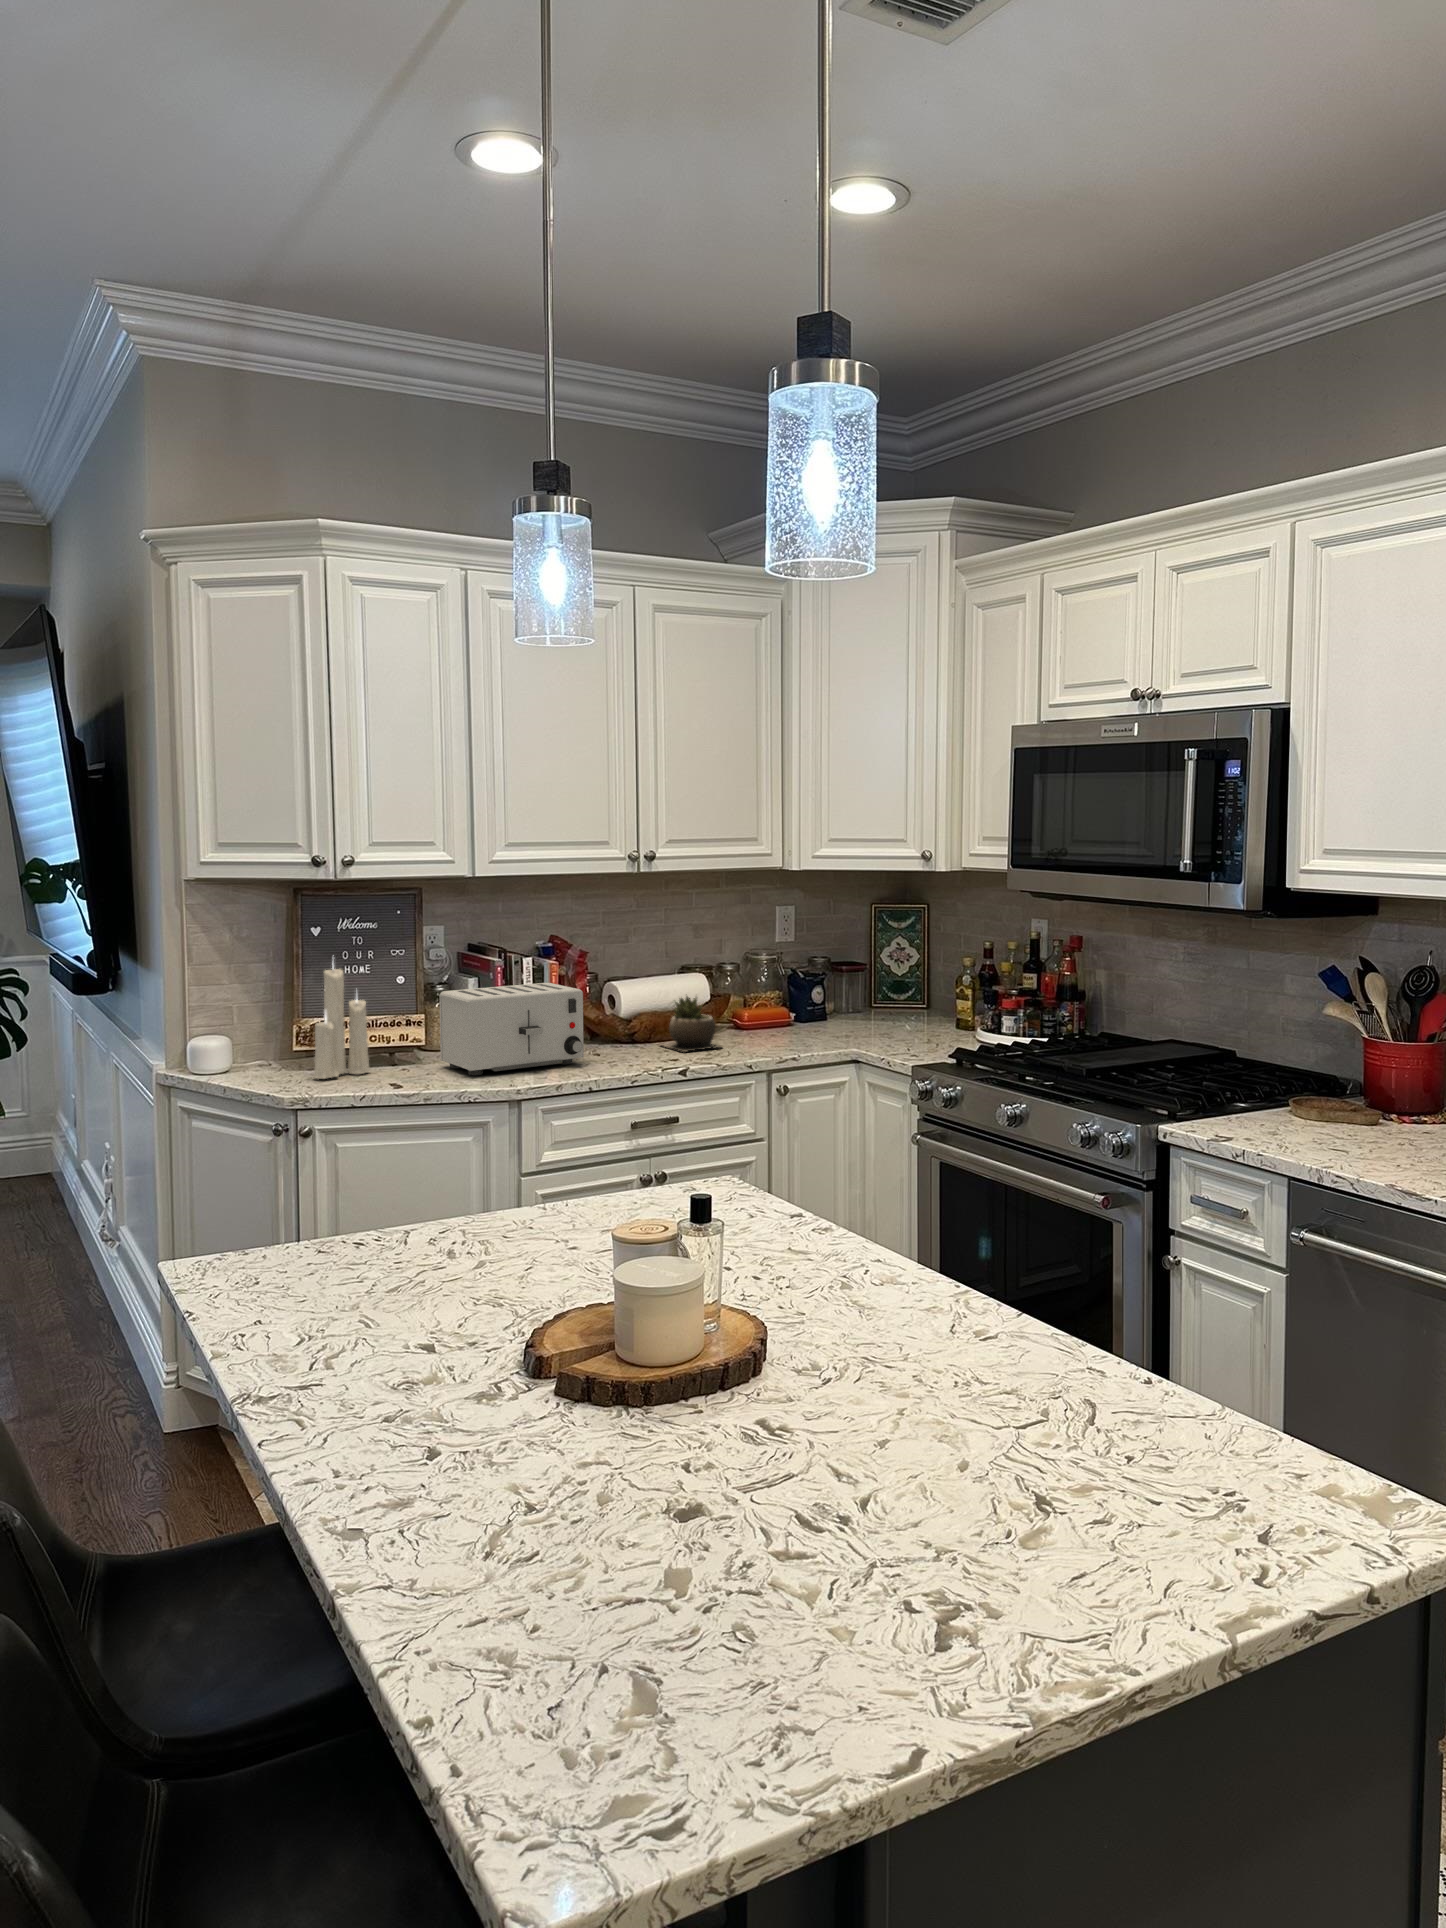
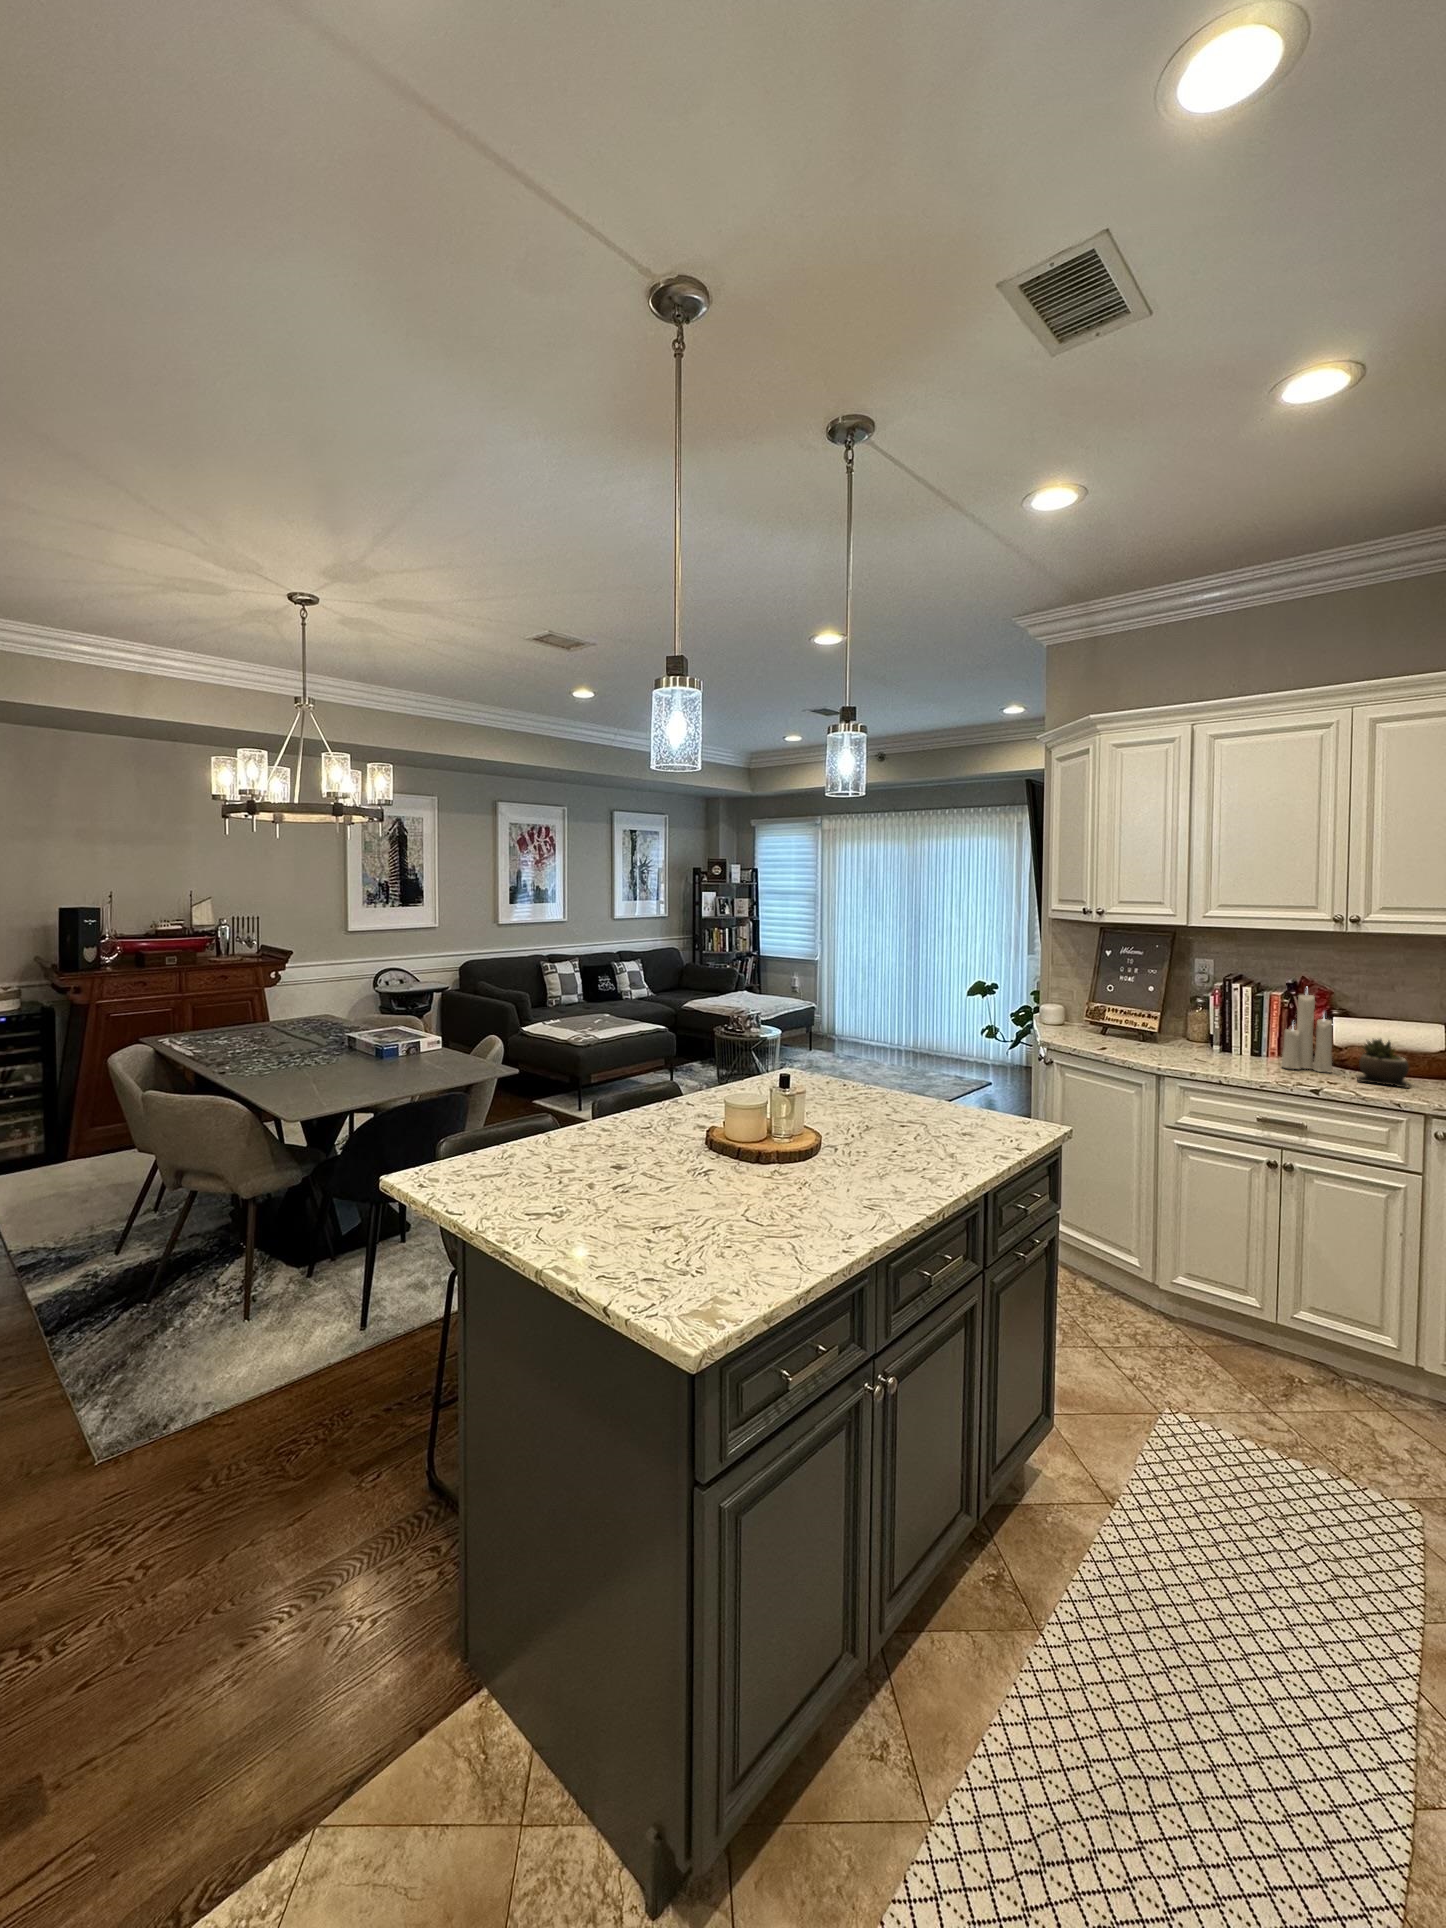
candle: present [313,967,370,1079] -> present [1281,987,1332,1072]
toaster: present [440,983,584,1075] -> none [1149,999,1254,1066]

